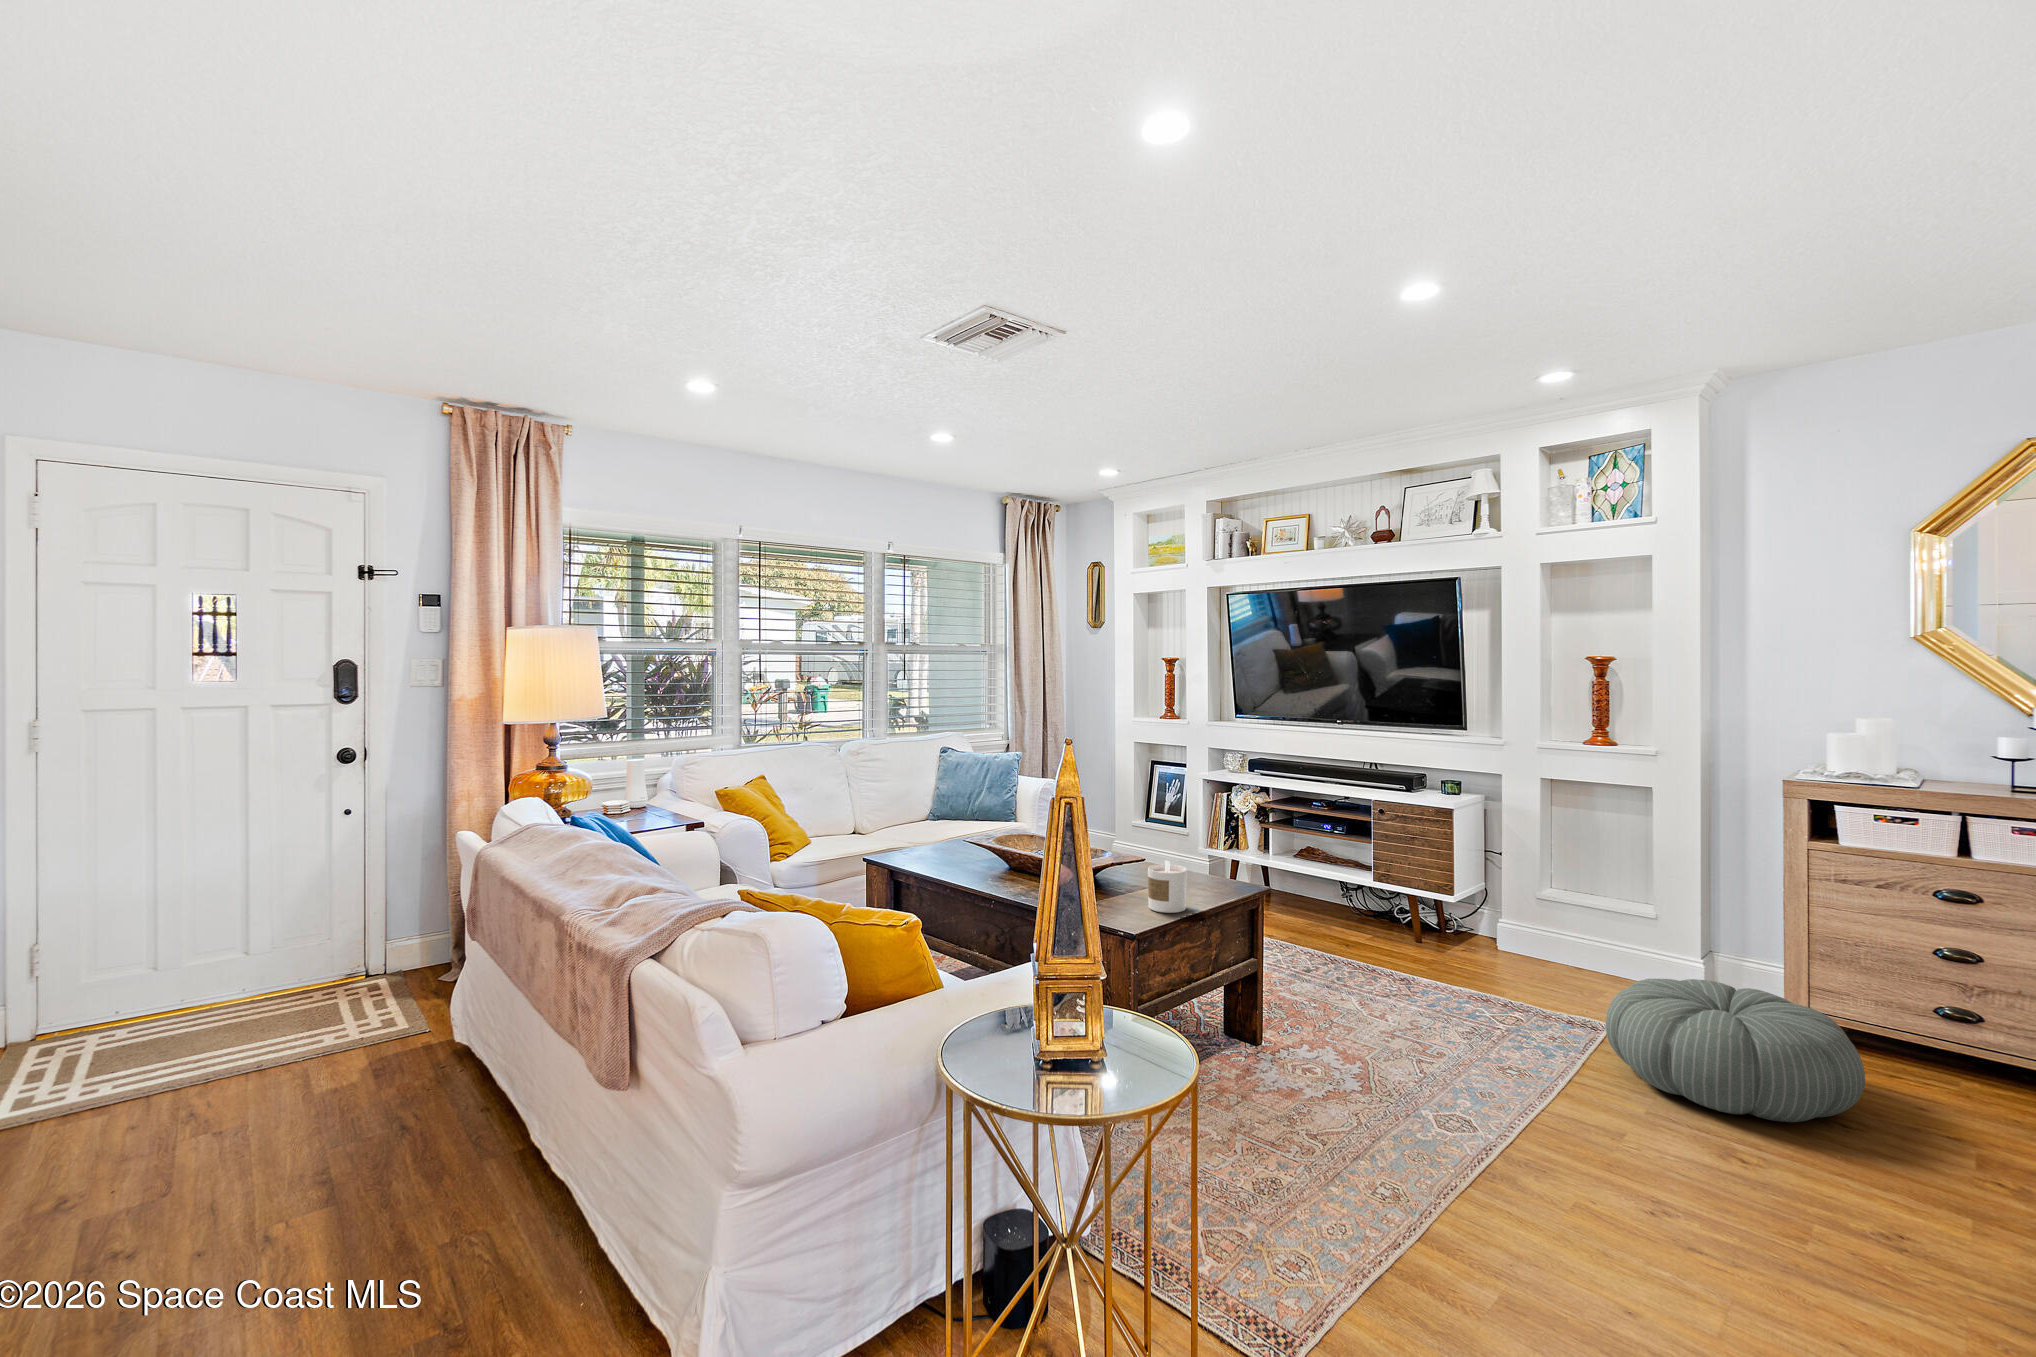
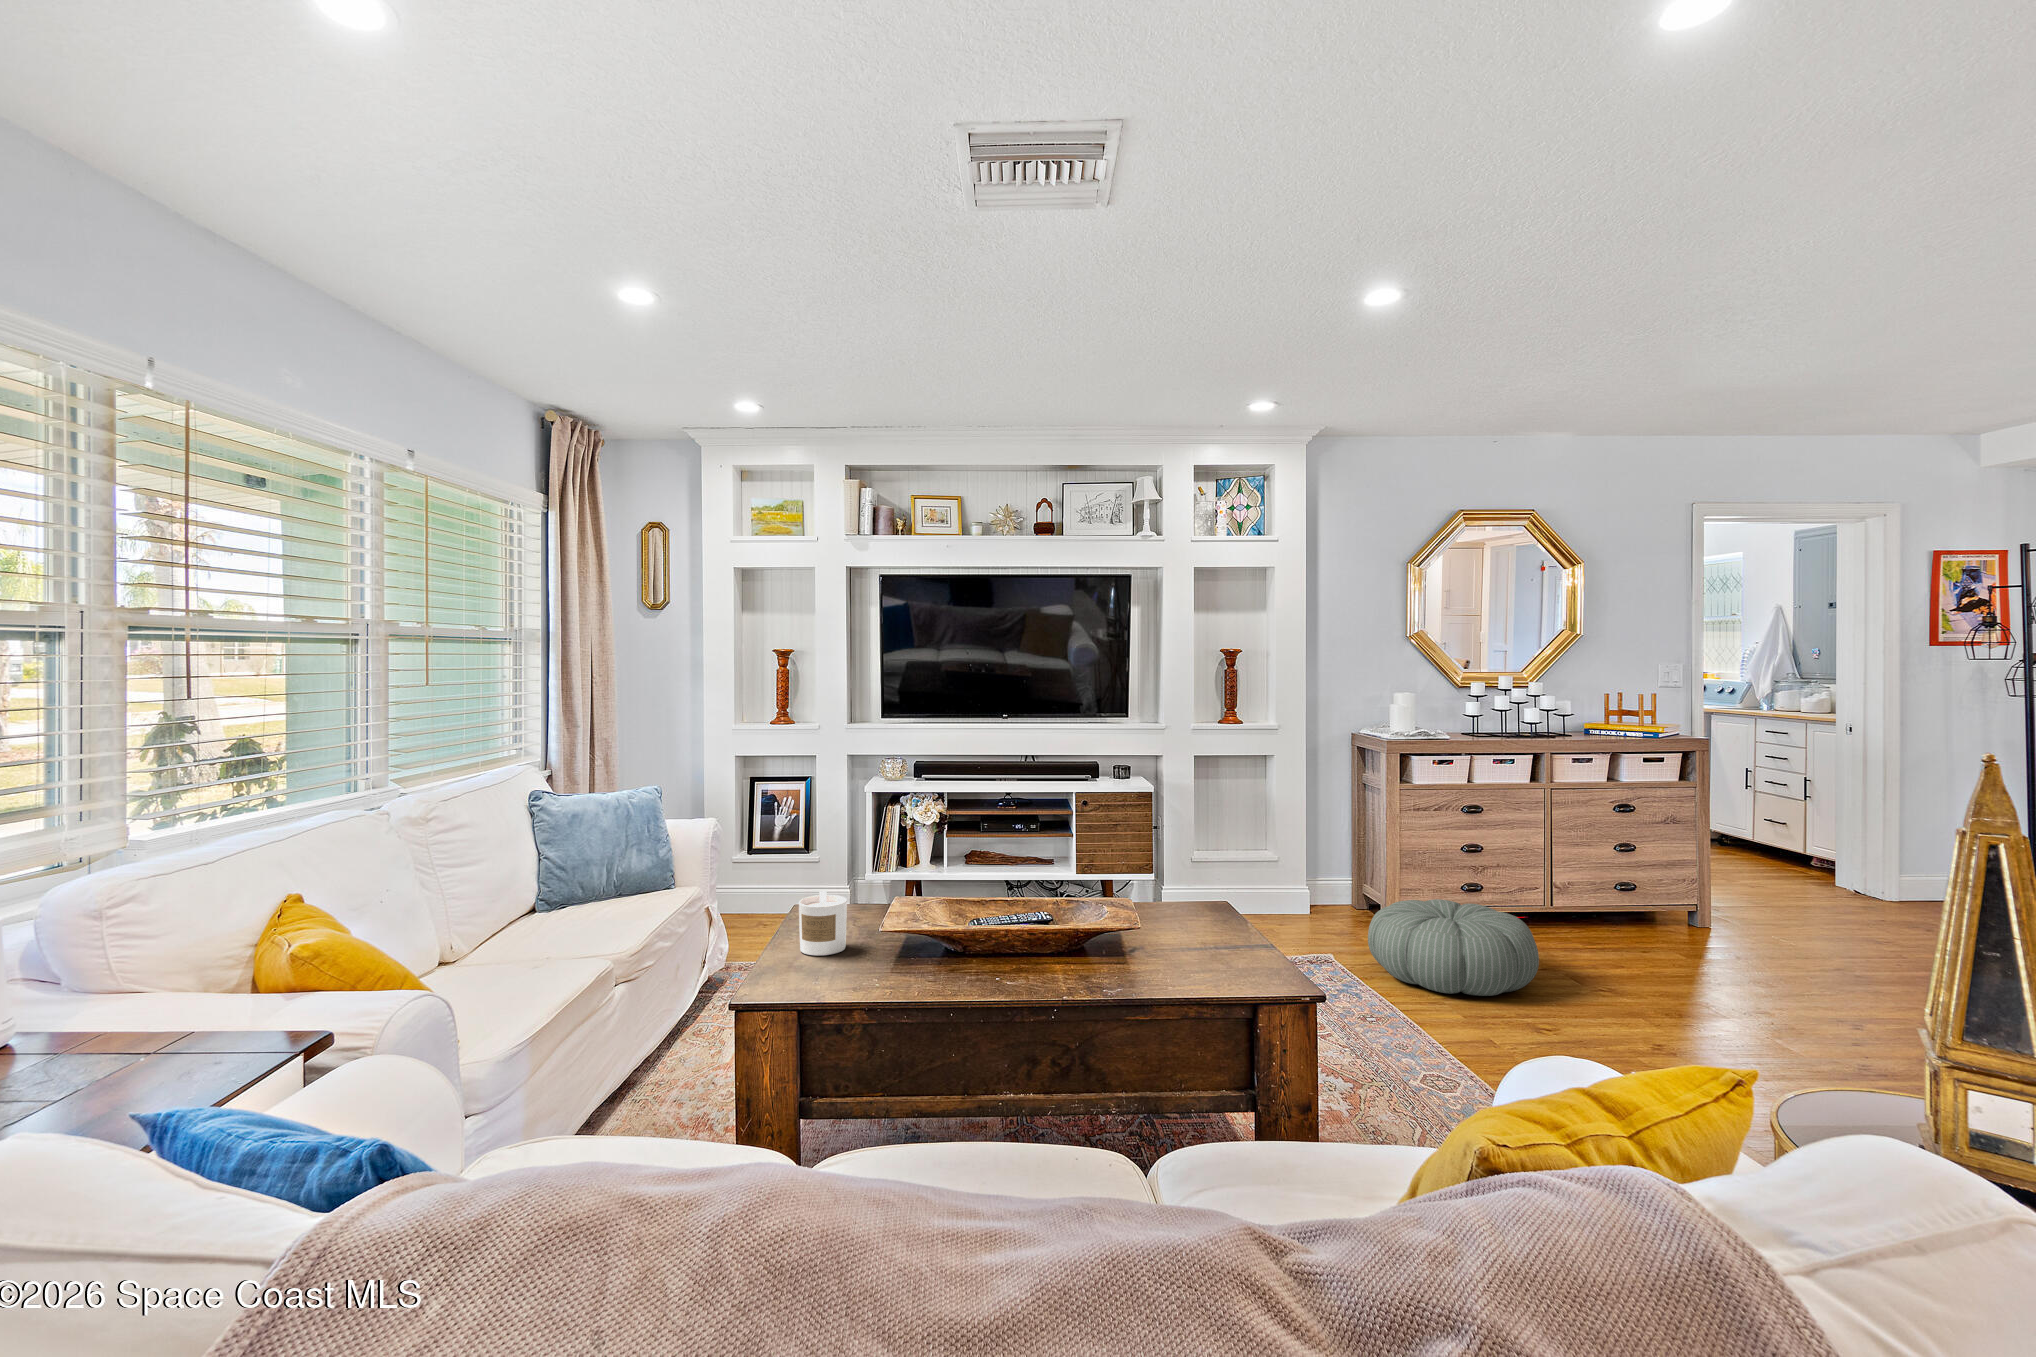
candle: present [1148,861,1187,913] -> present [799,891,847,955]

